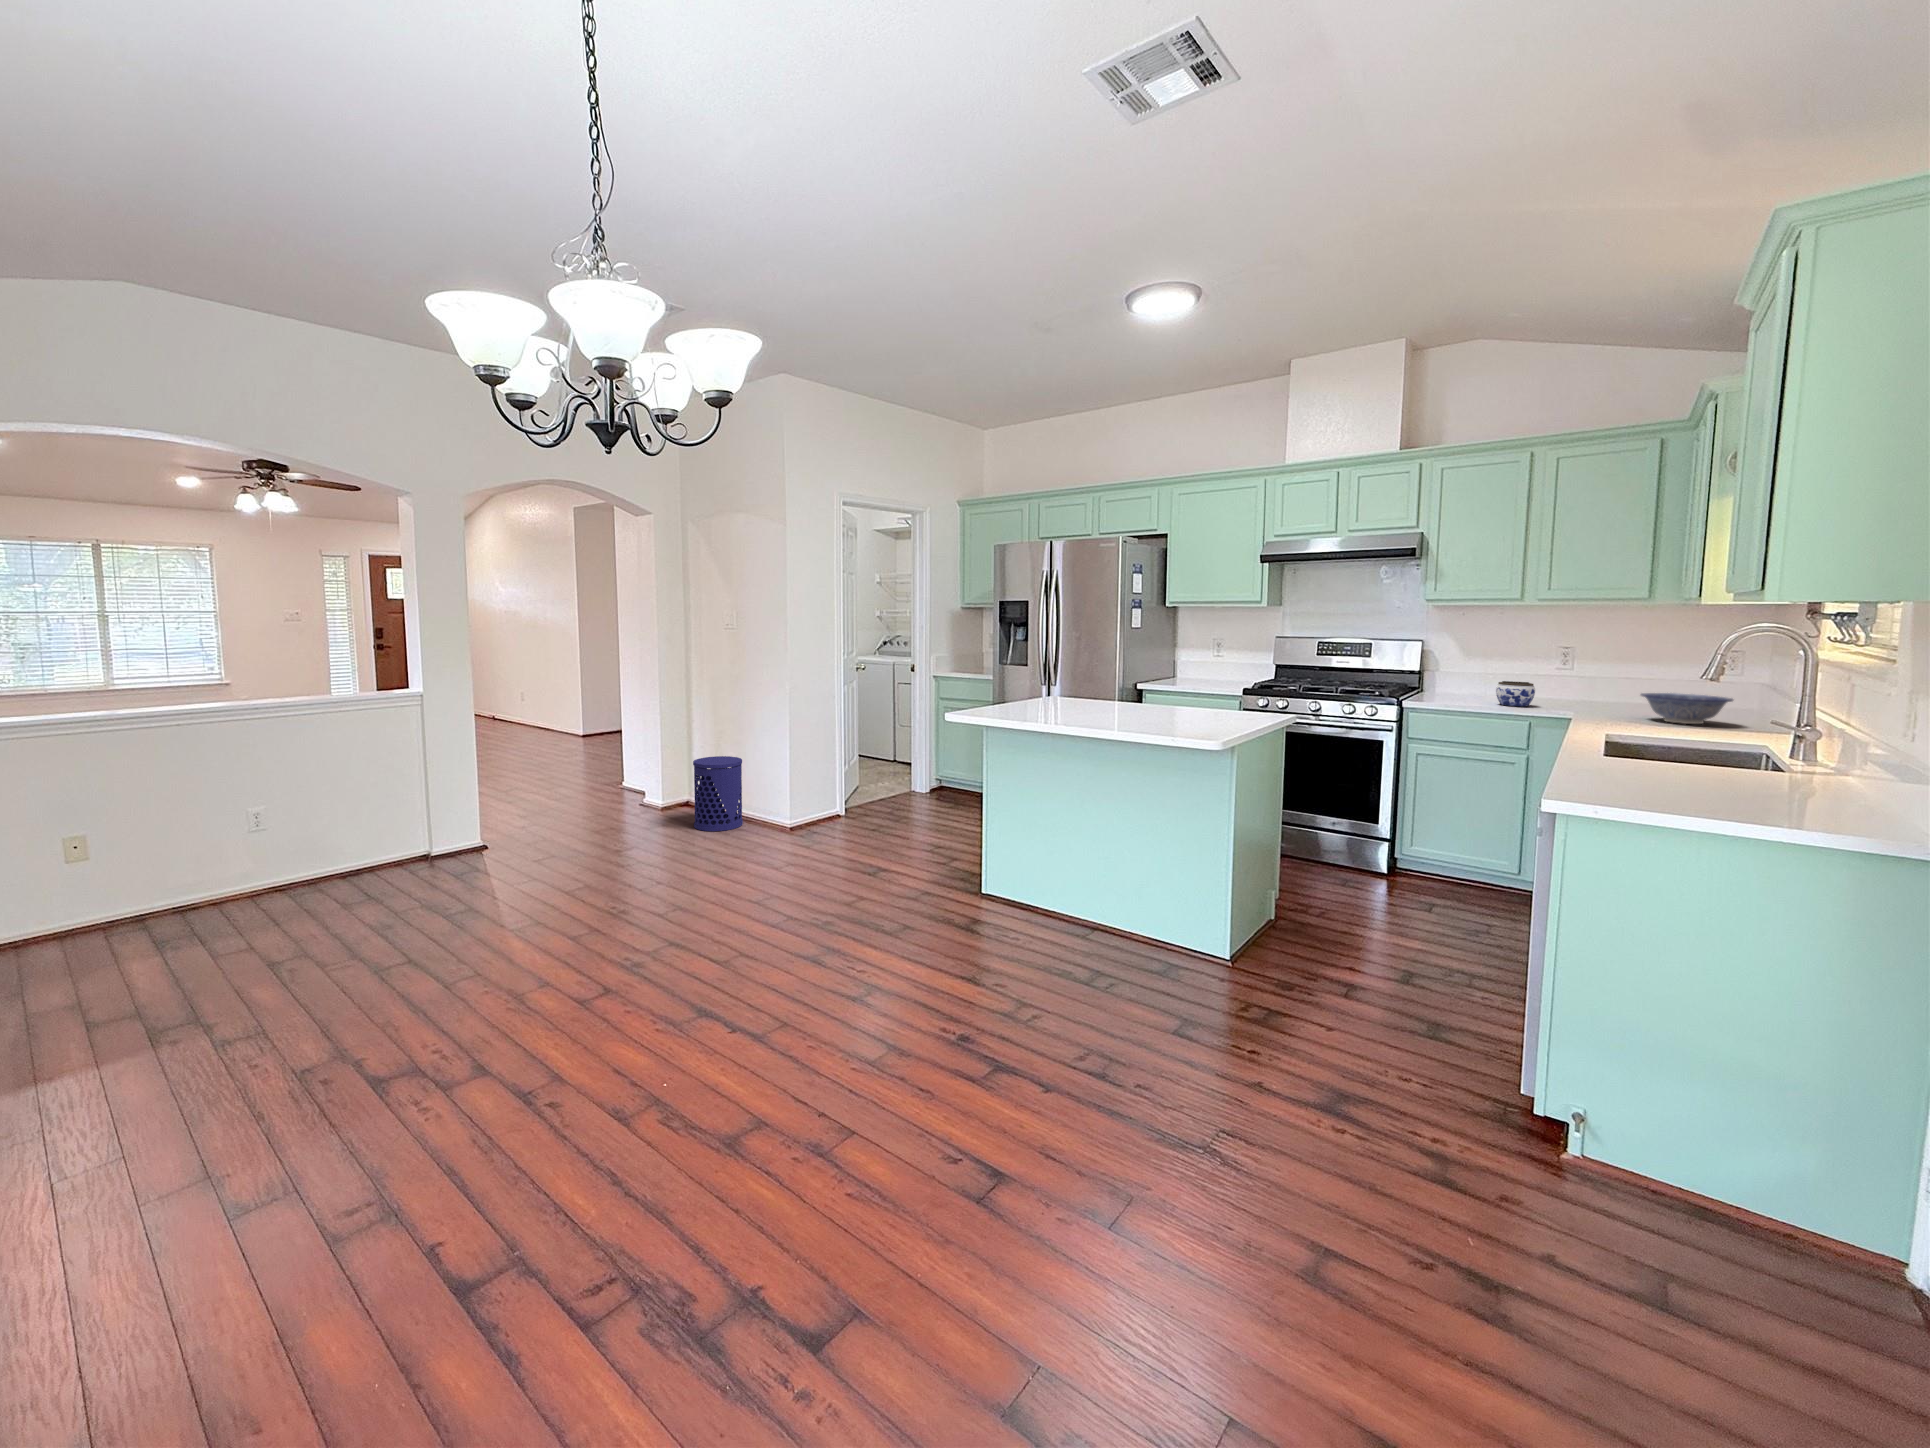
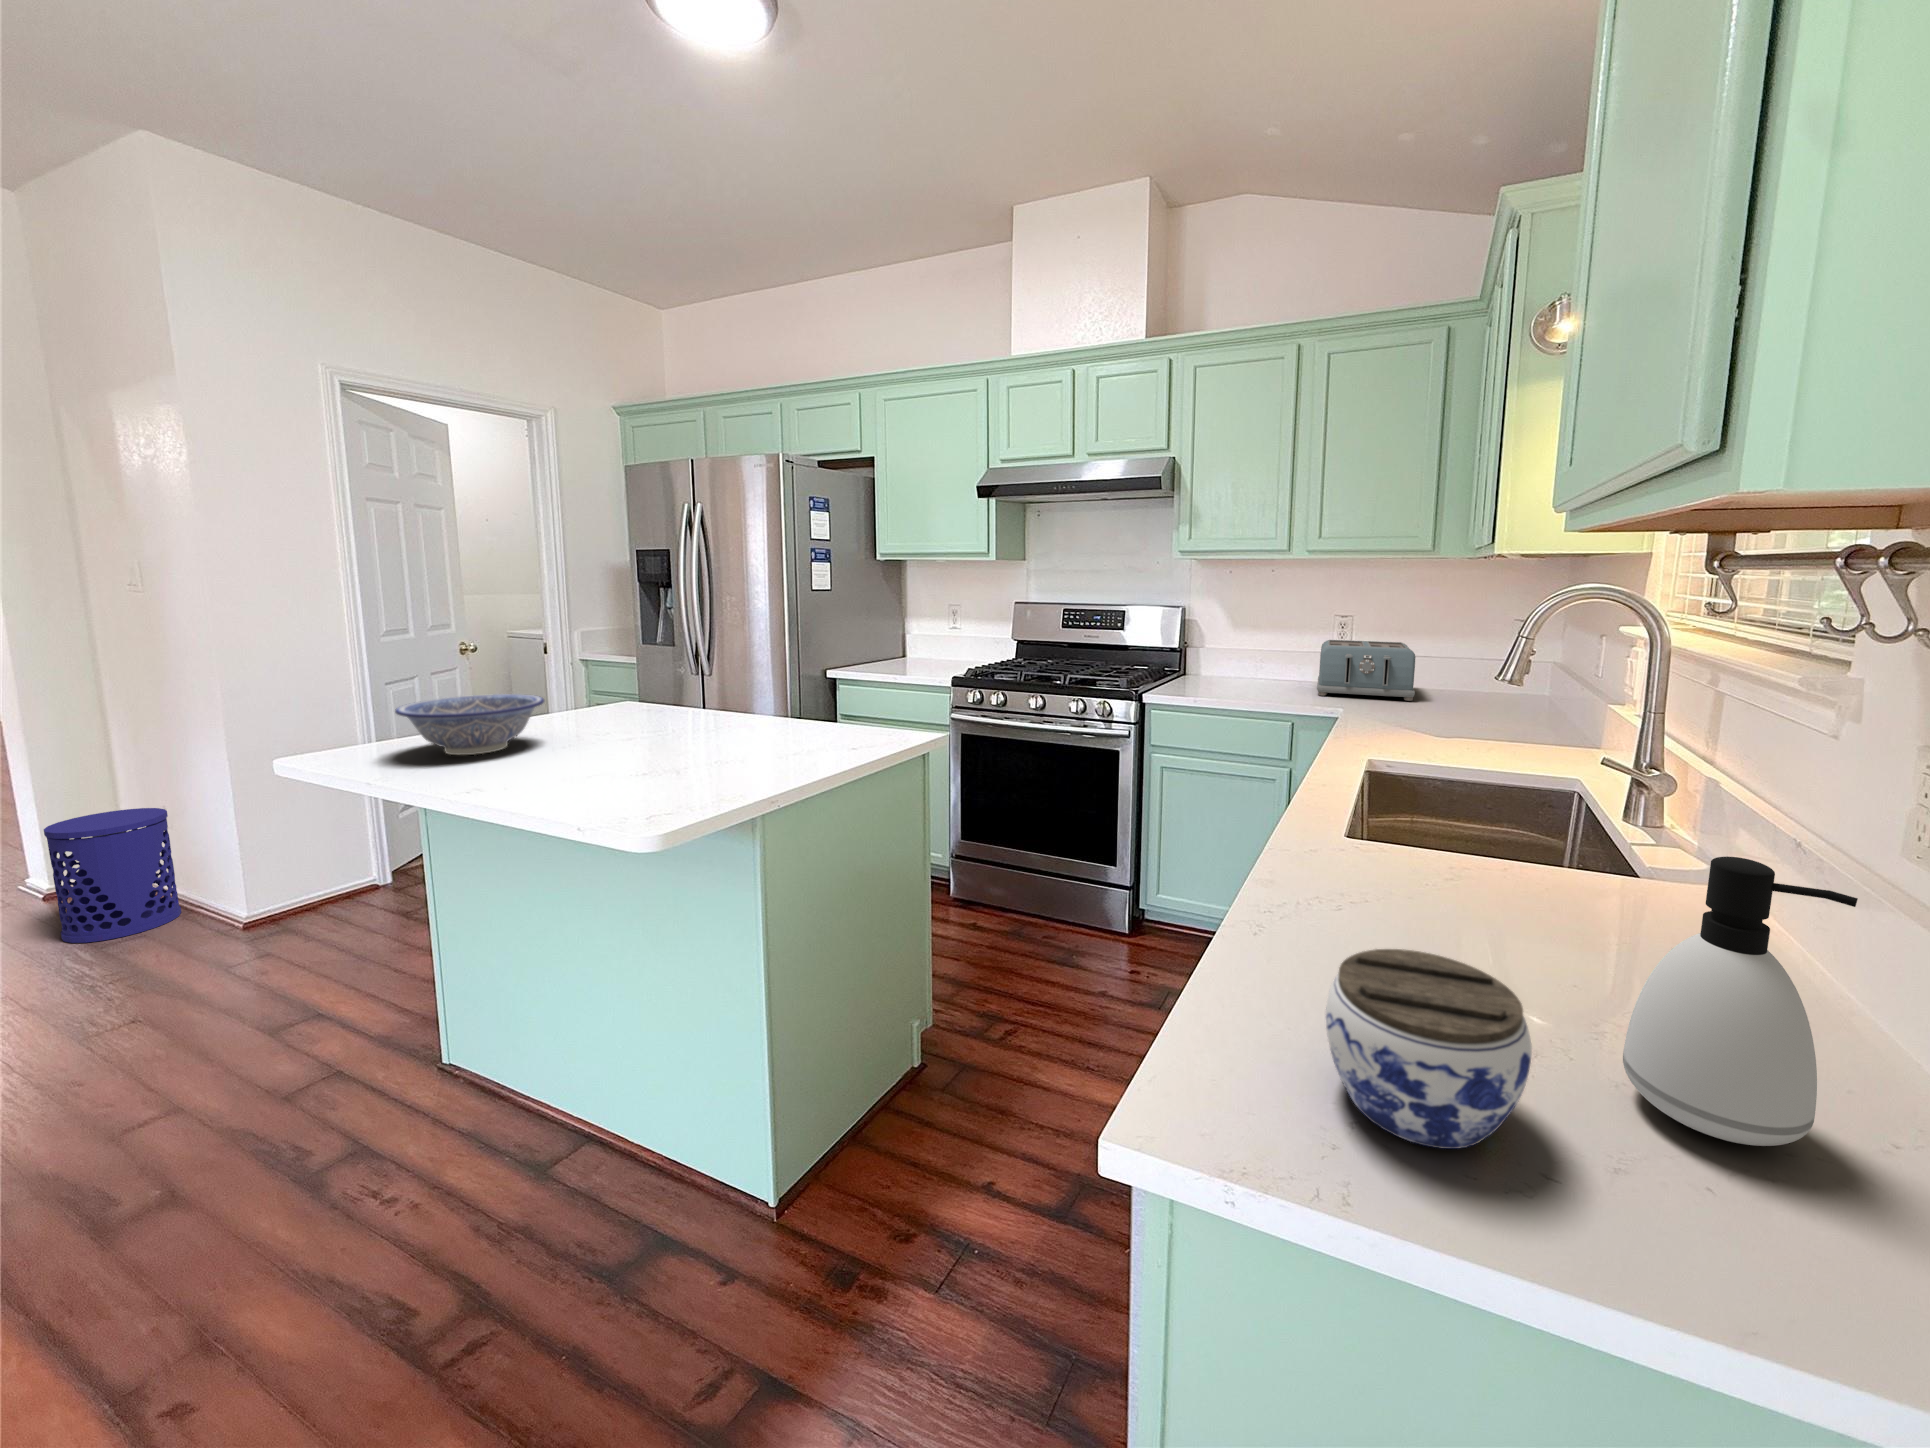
toaster: none [1543,666,1632,710] -> present [1317,640,1415,701]
jar: present [1496,681,1535,706] -> present [1326,949,1532,1149]
decorative bowl: present [1641,693,1733,724] -> present [395,694,544,755]
soap dispenser: none [1751,714,1832,806] -> present [1623,856,1858,1146]

